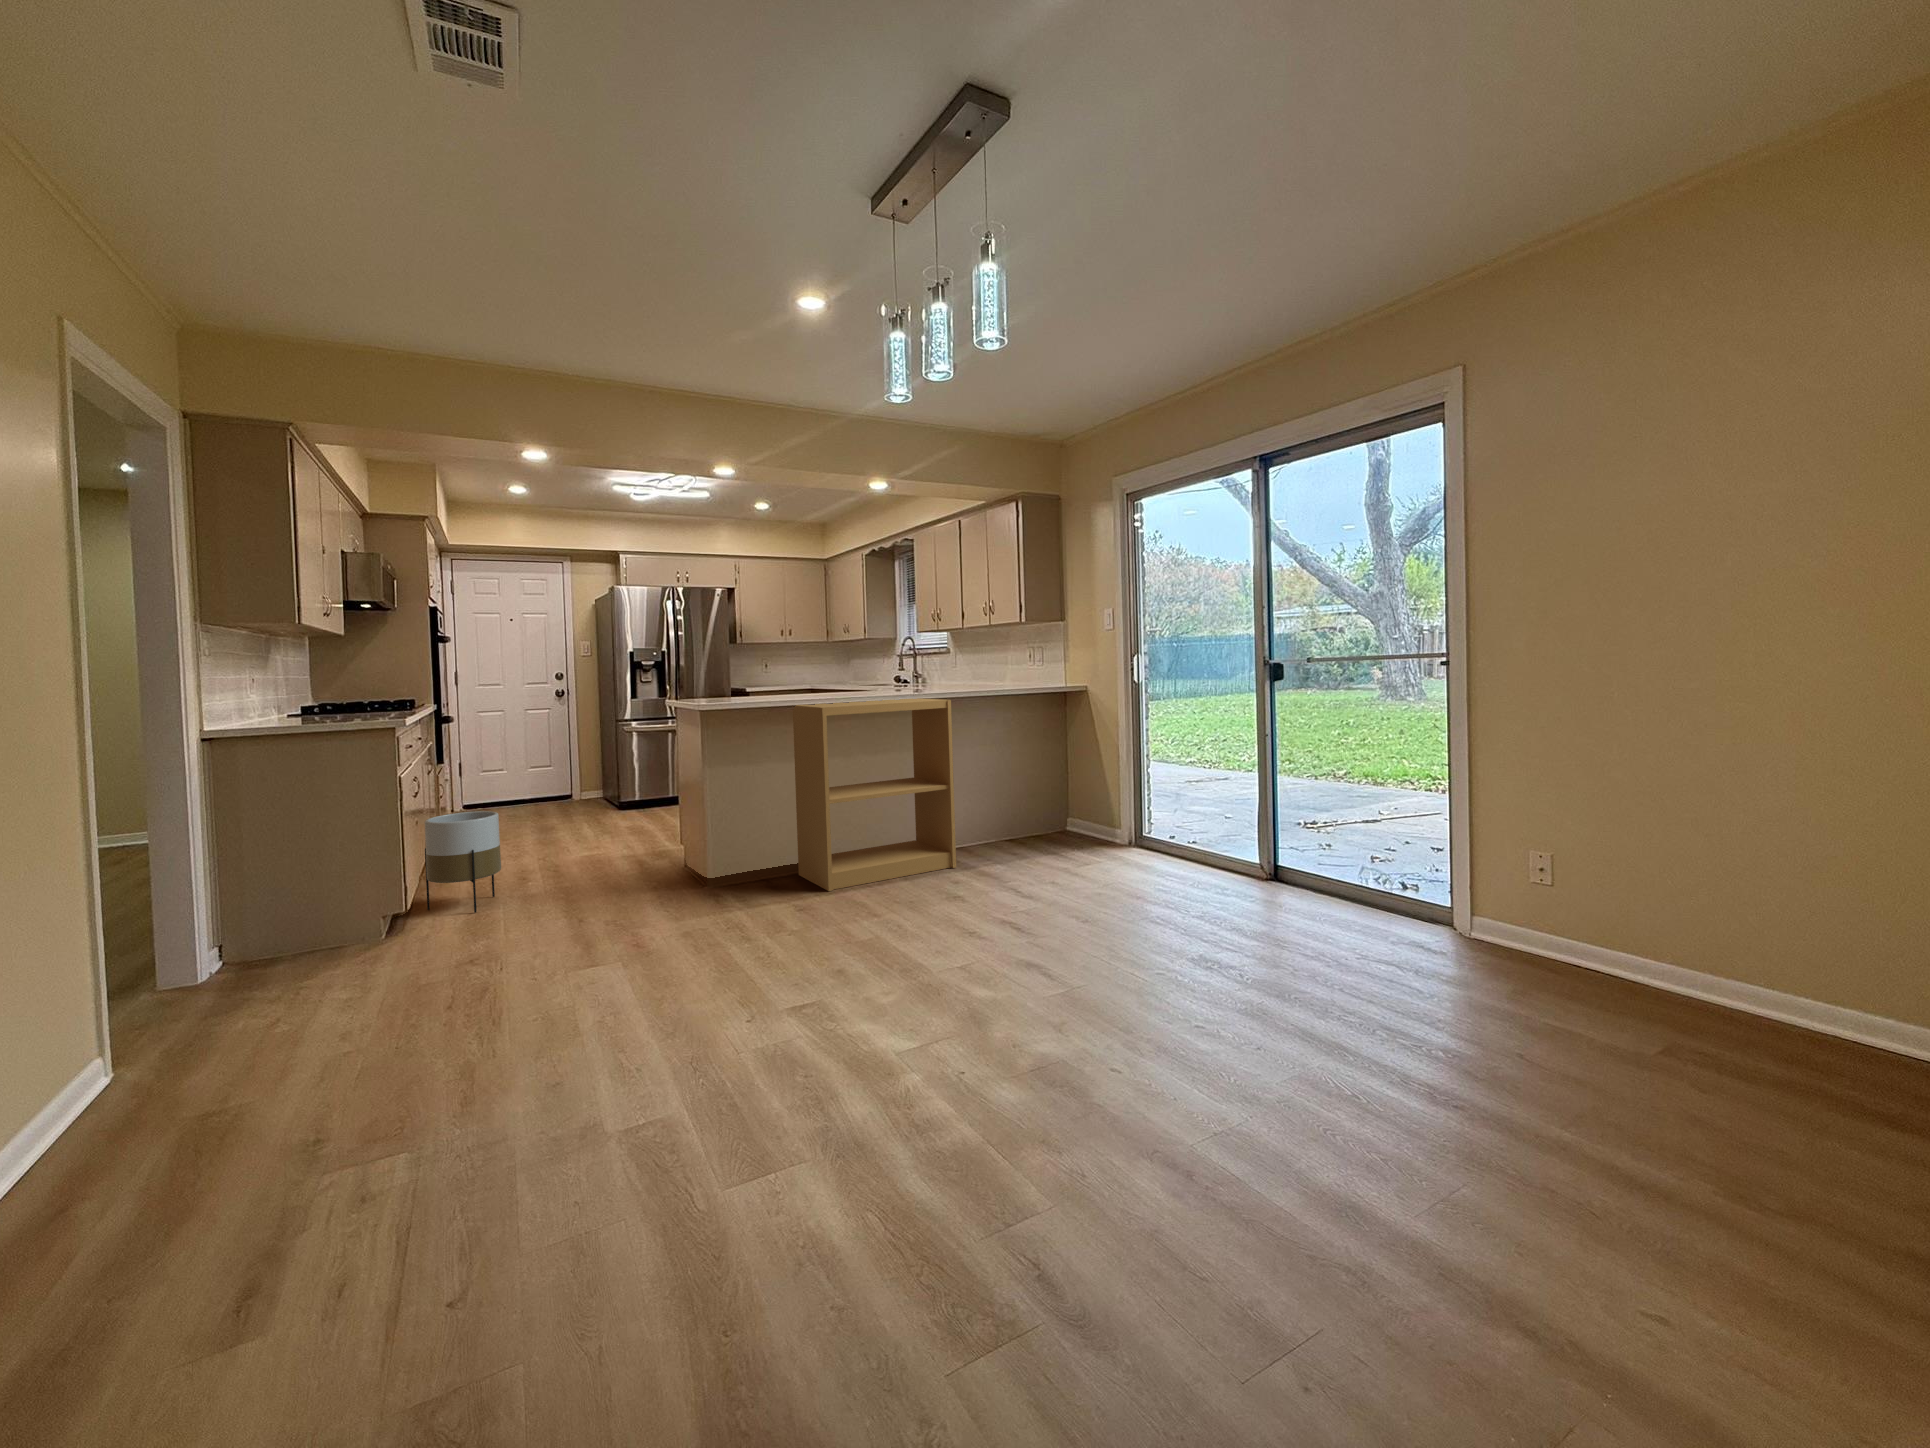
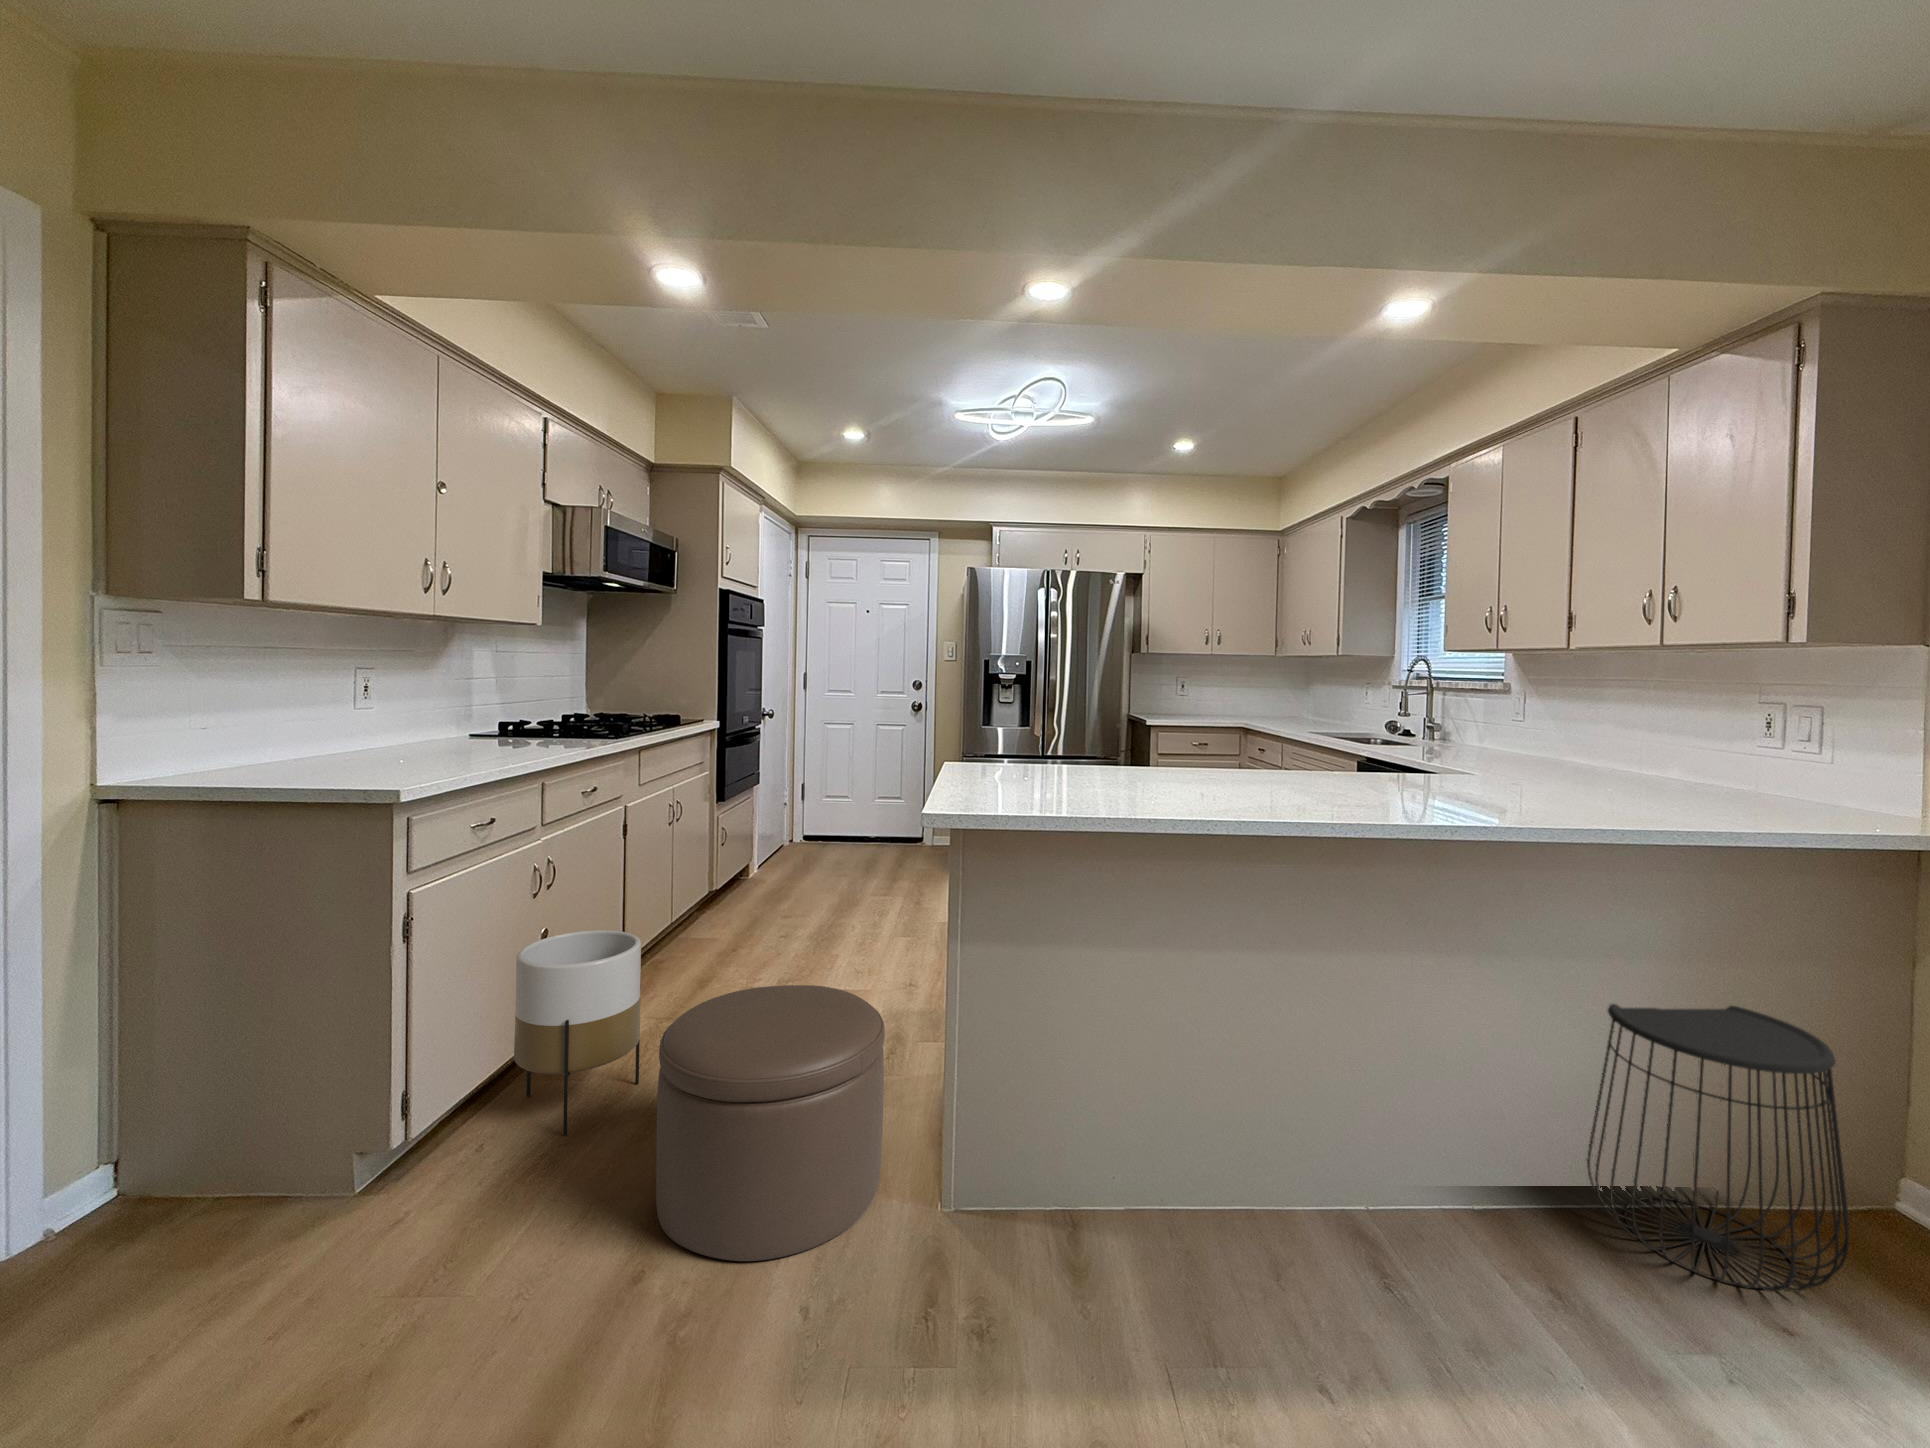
bookshelf: present [793,699,956,891] -> none [1155,812,1590,1328]
side table: none [968,763,1045,855] -> present [1586,1004,1849,1292]
ottoman: none [555,812,671,918] -> present [656,985,885,1261]

